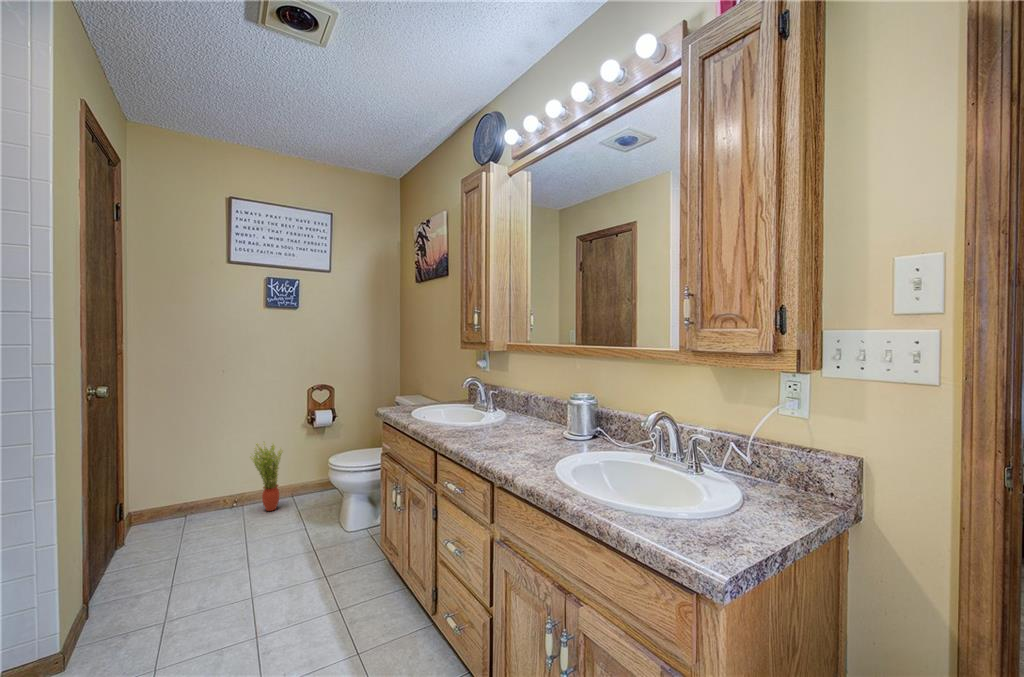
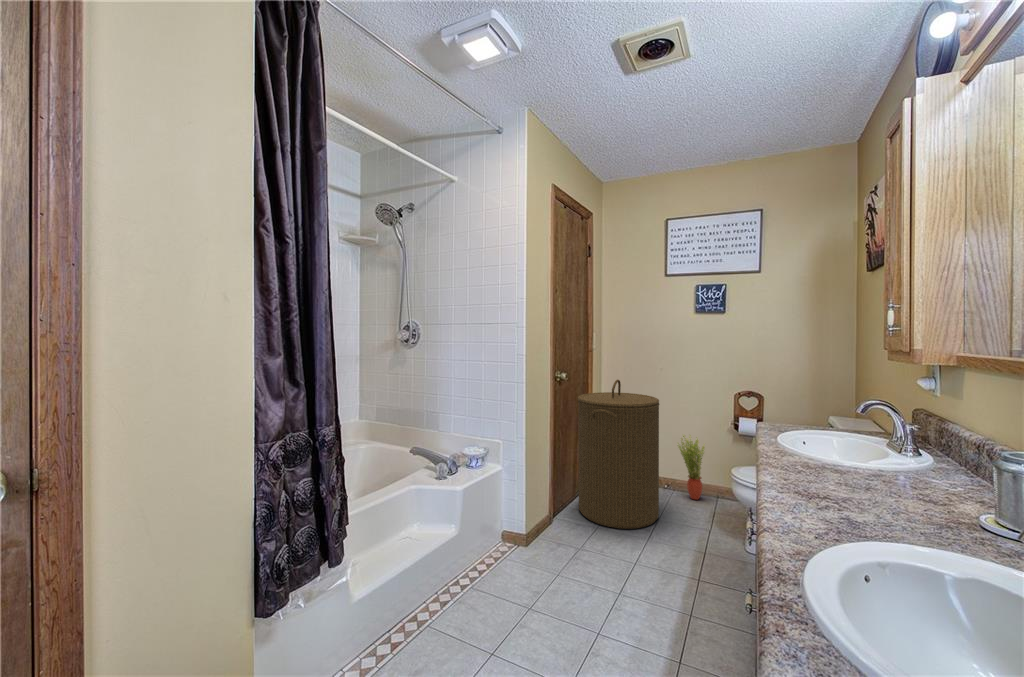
laundry hamper: none [114,389,246,590] -> present [578,380,659,529]

